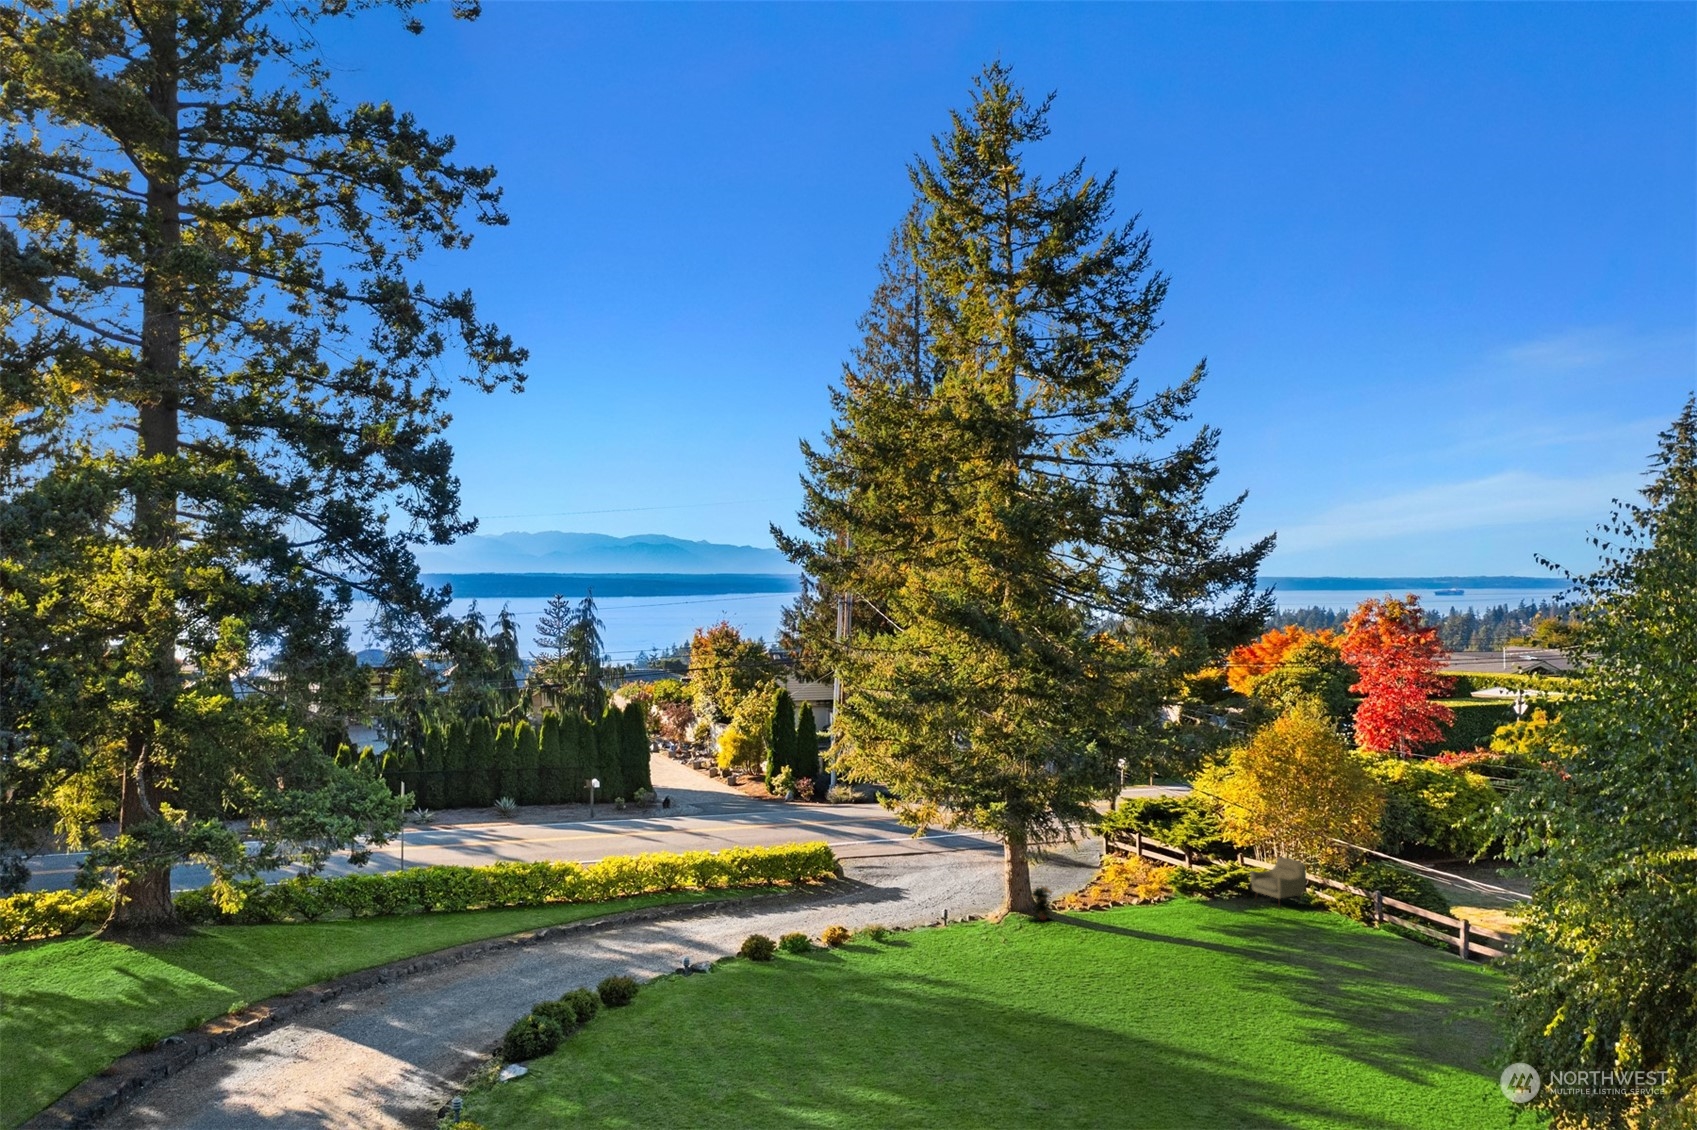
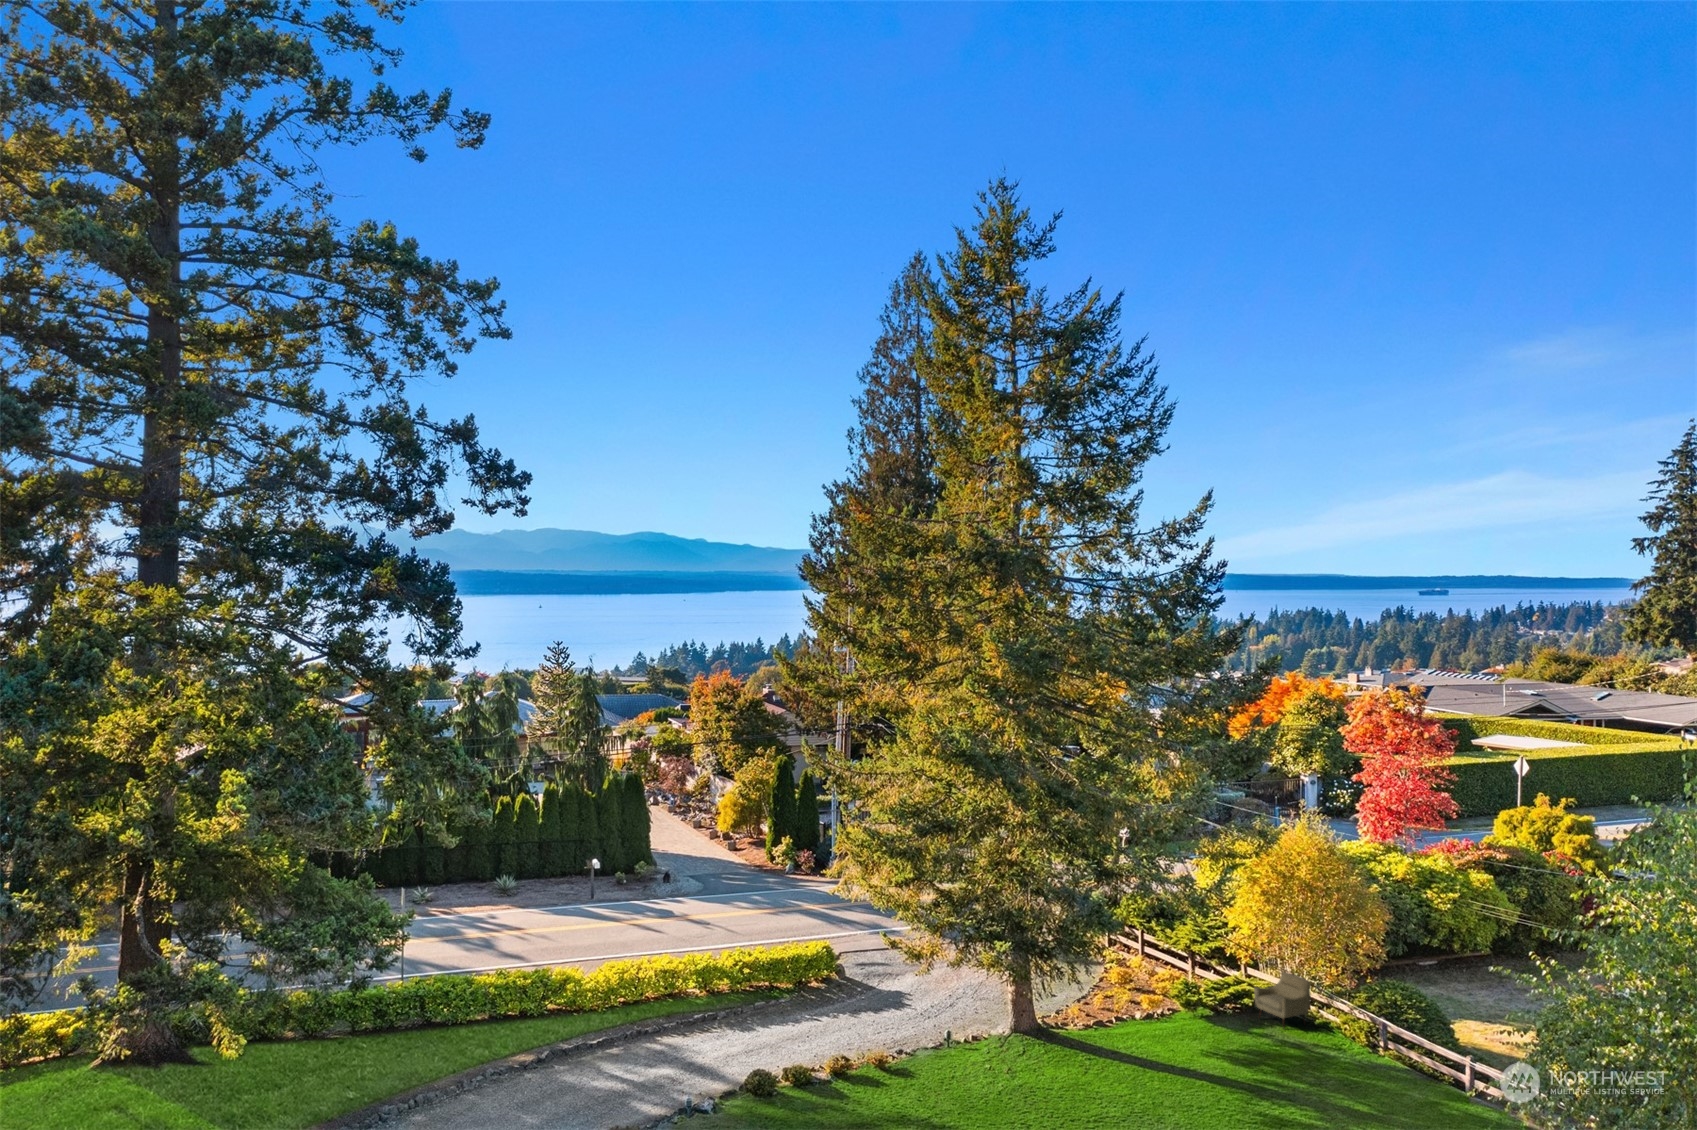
decorative plant: present [1031,886,1052,920] -> none [1032,1005,1057,1041]

